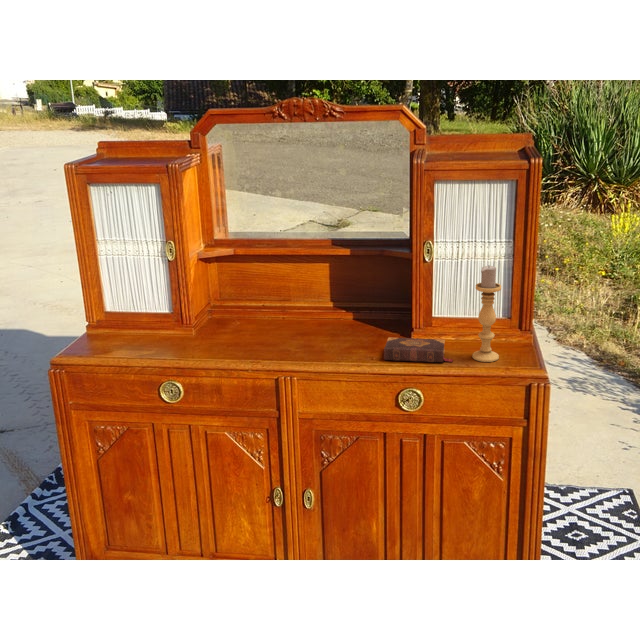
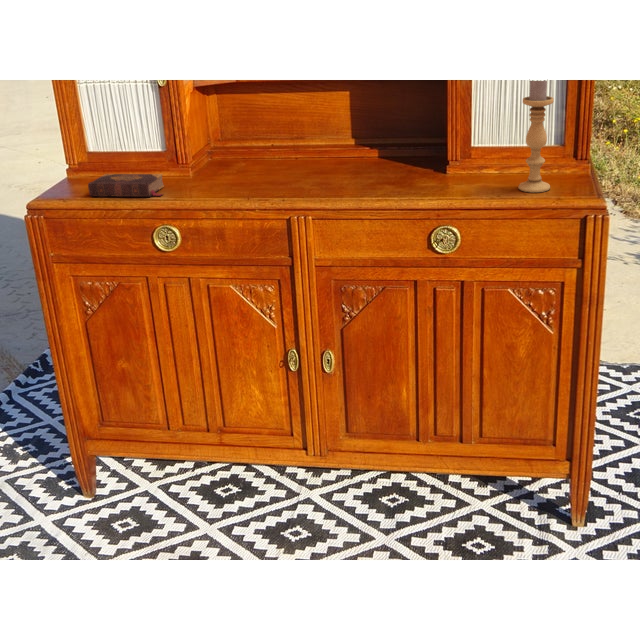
book: present [384,337,452,362] -> present [88,174,164,197]

